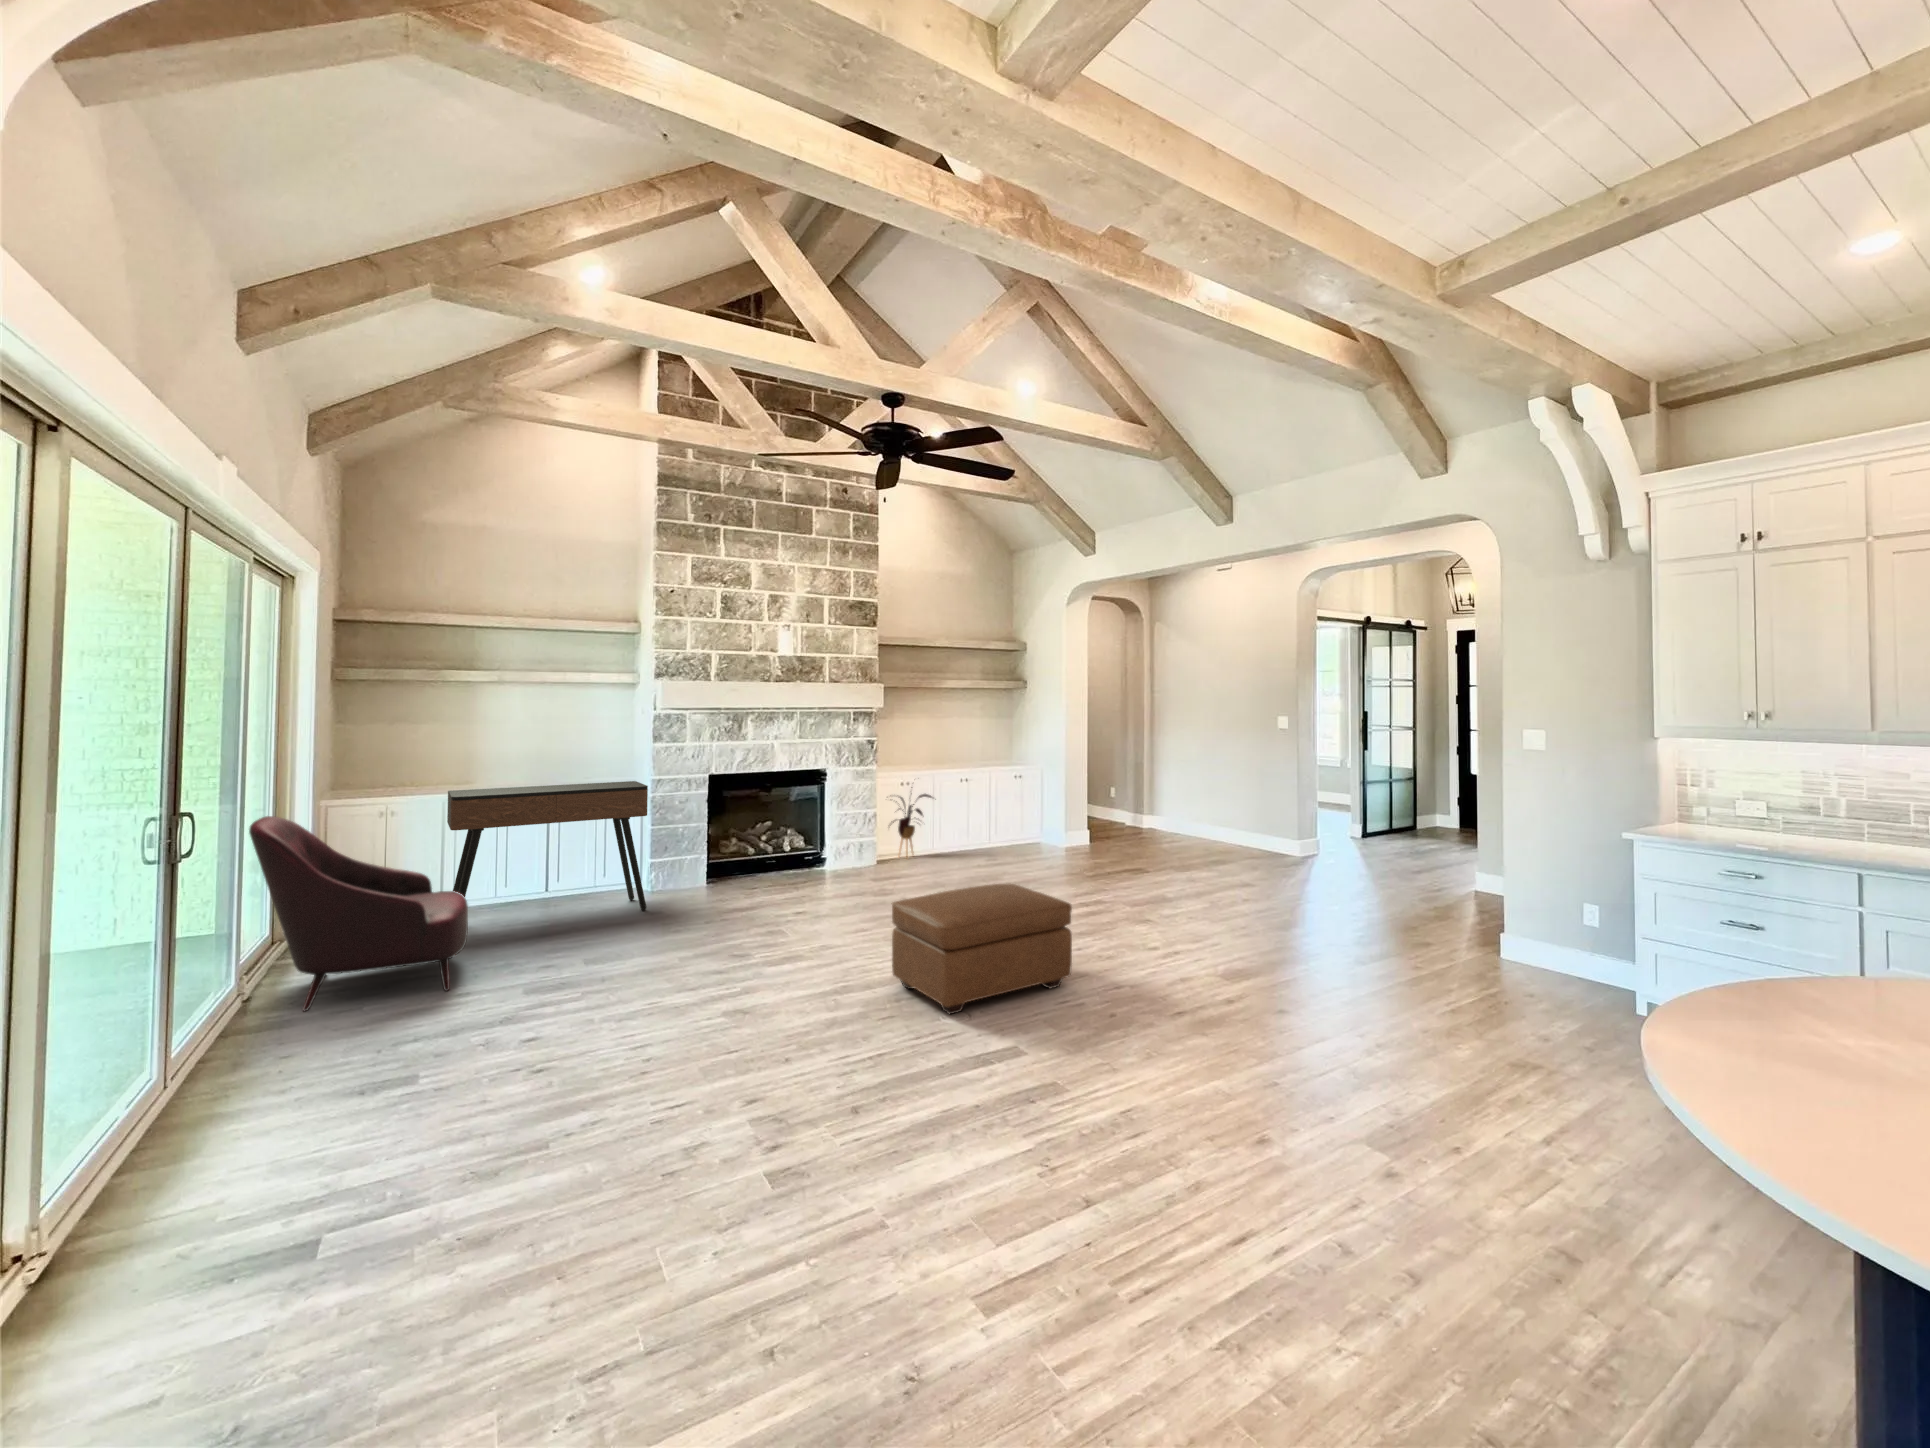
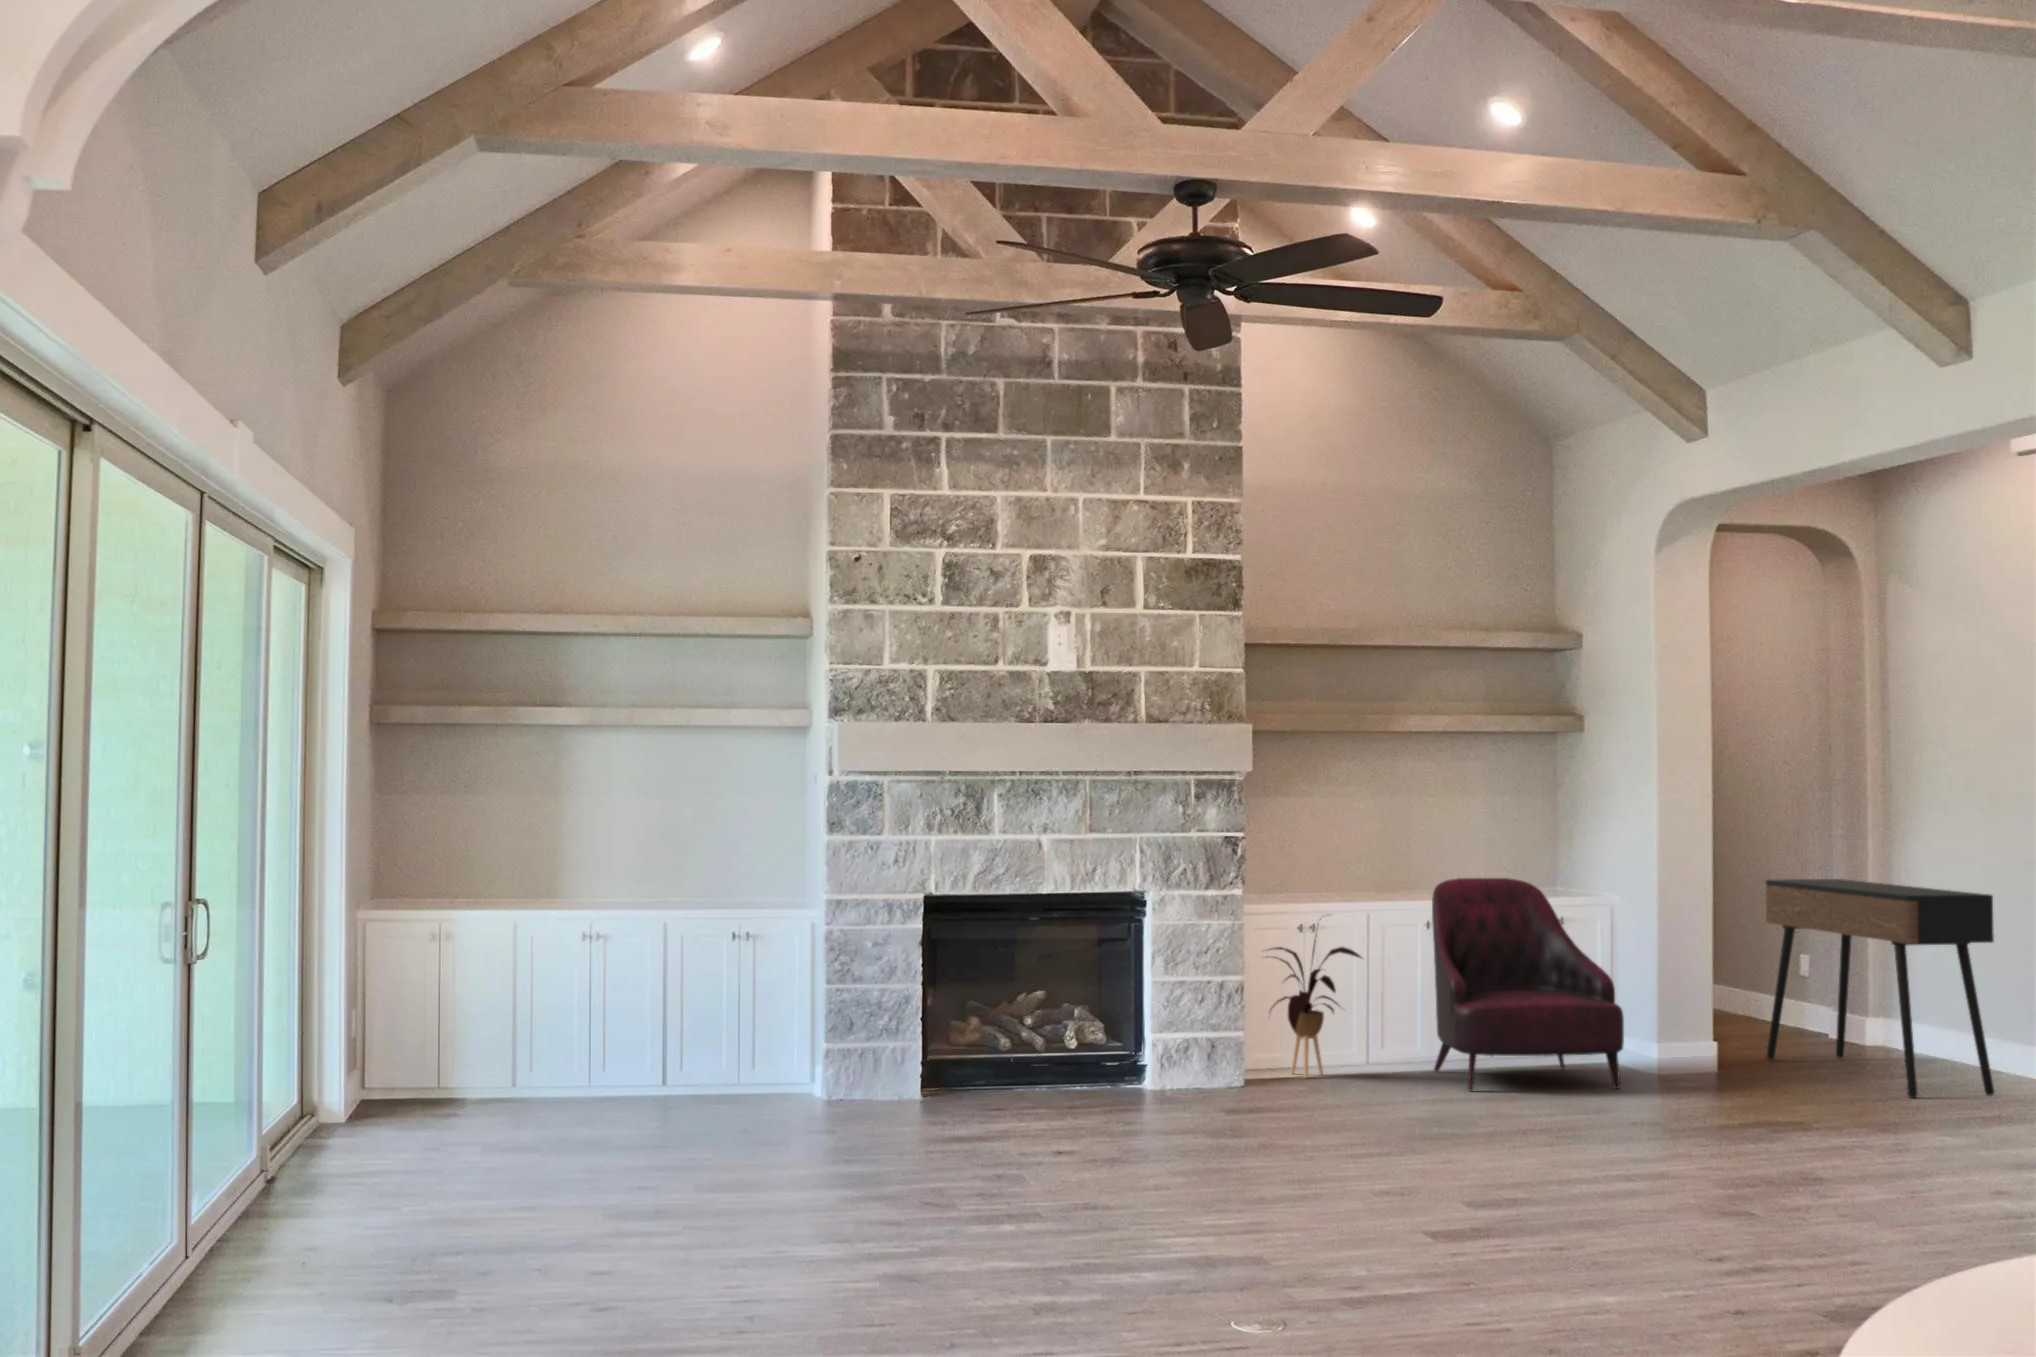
console table: present [447,781,648,911] -> present [1766,879,1994,1098]
armchair: present [249,816,468,1011] -> present [1432,878,1624,1091]
ottoman: present [892,884,1072,1014] -> none [1155,1091,1479,1294]

